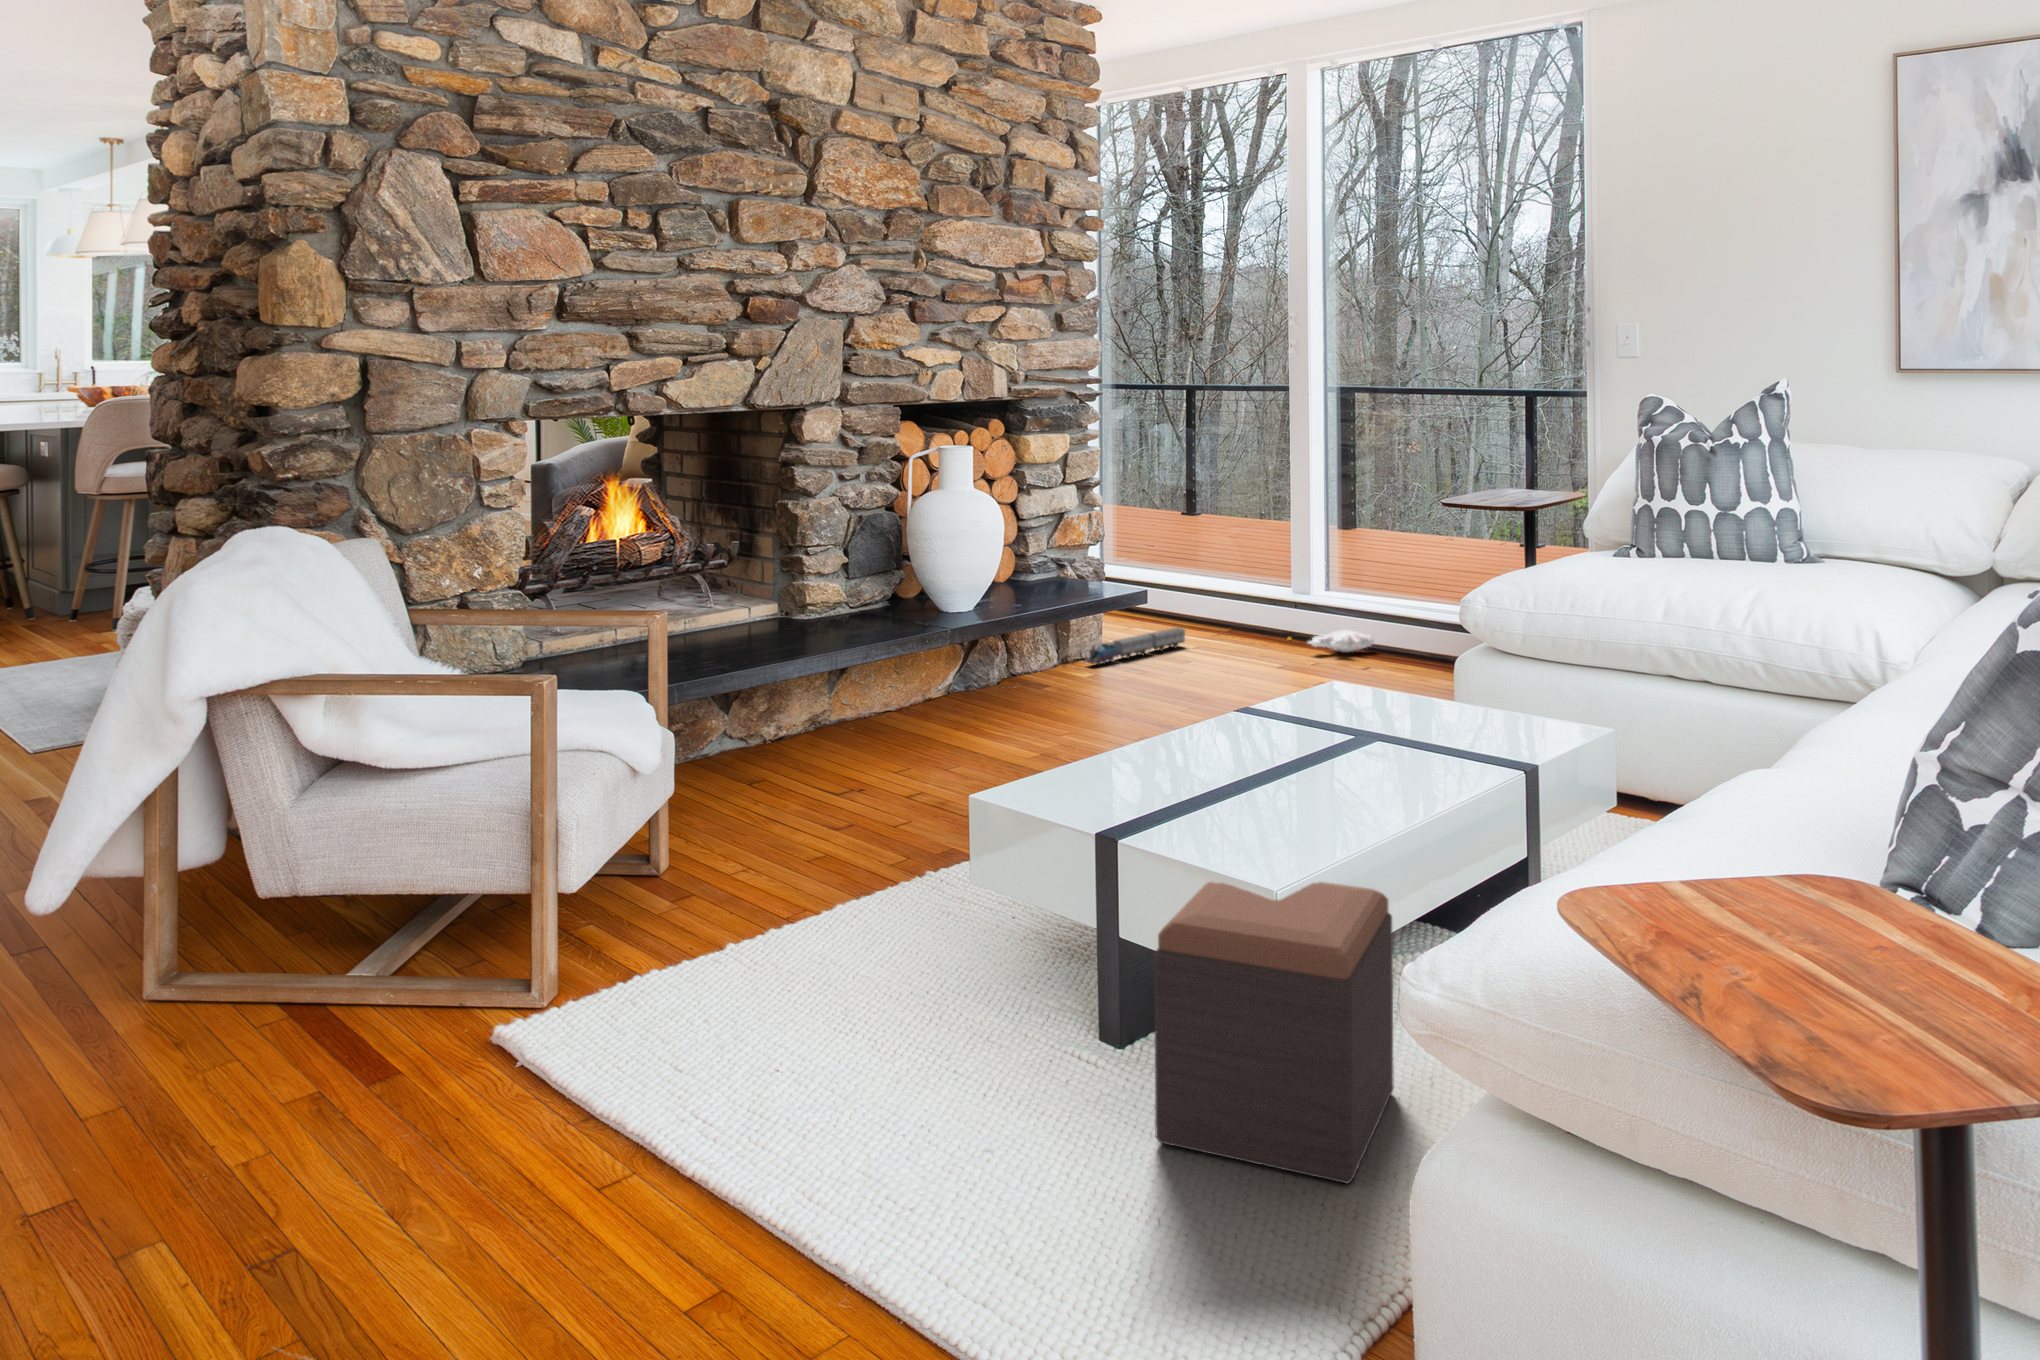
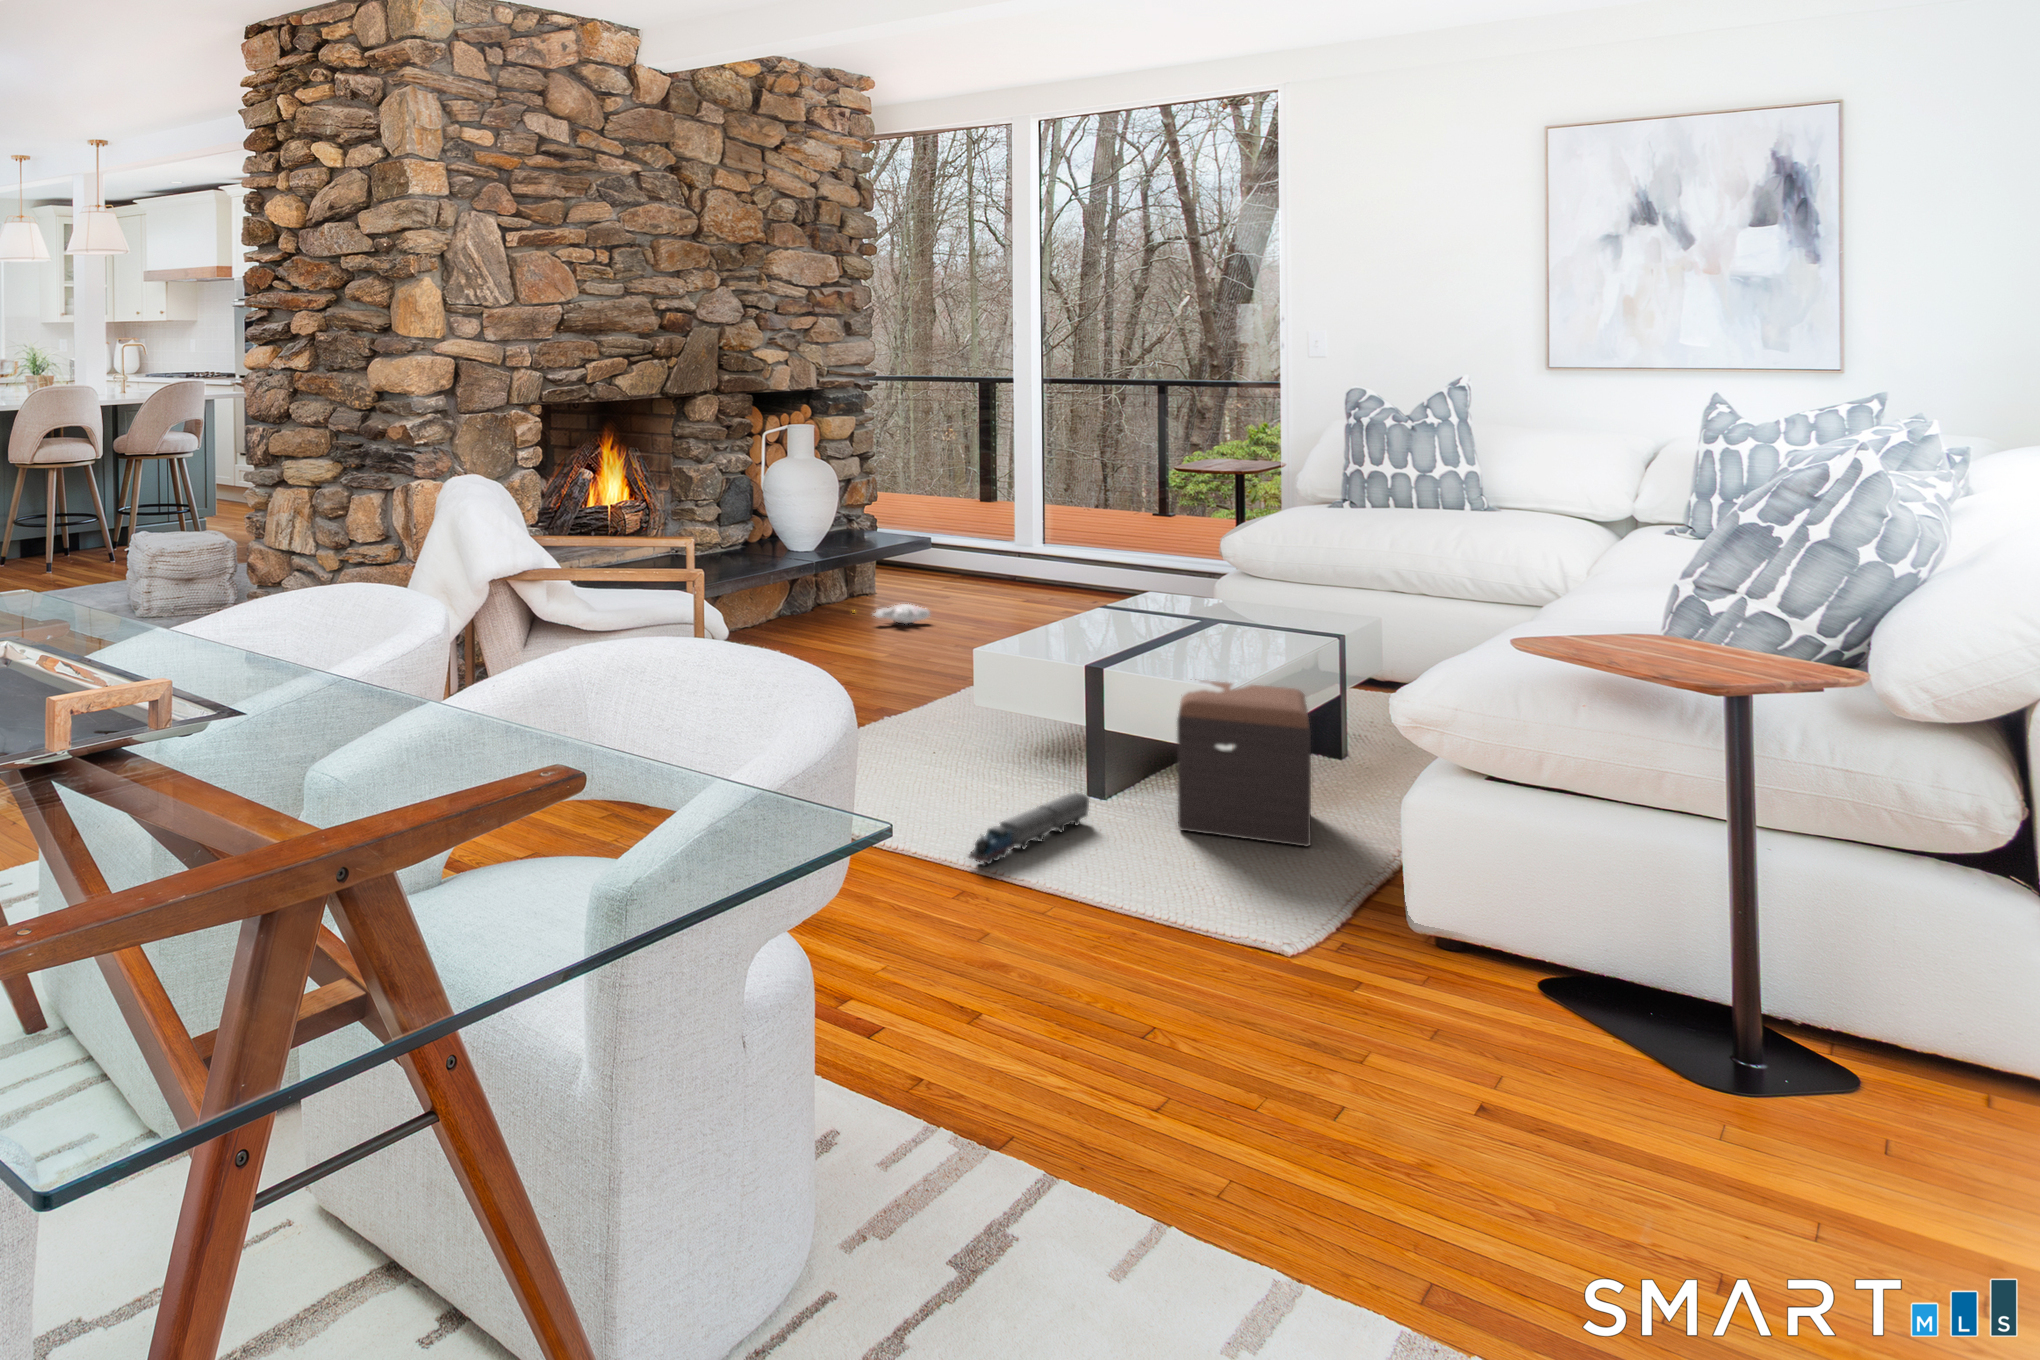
toy train: present [1085,628,1185,665] -> present [969,792,1089,864]
plush toy: present [1289,630,1374,652] -> present [874,604,930,623]

